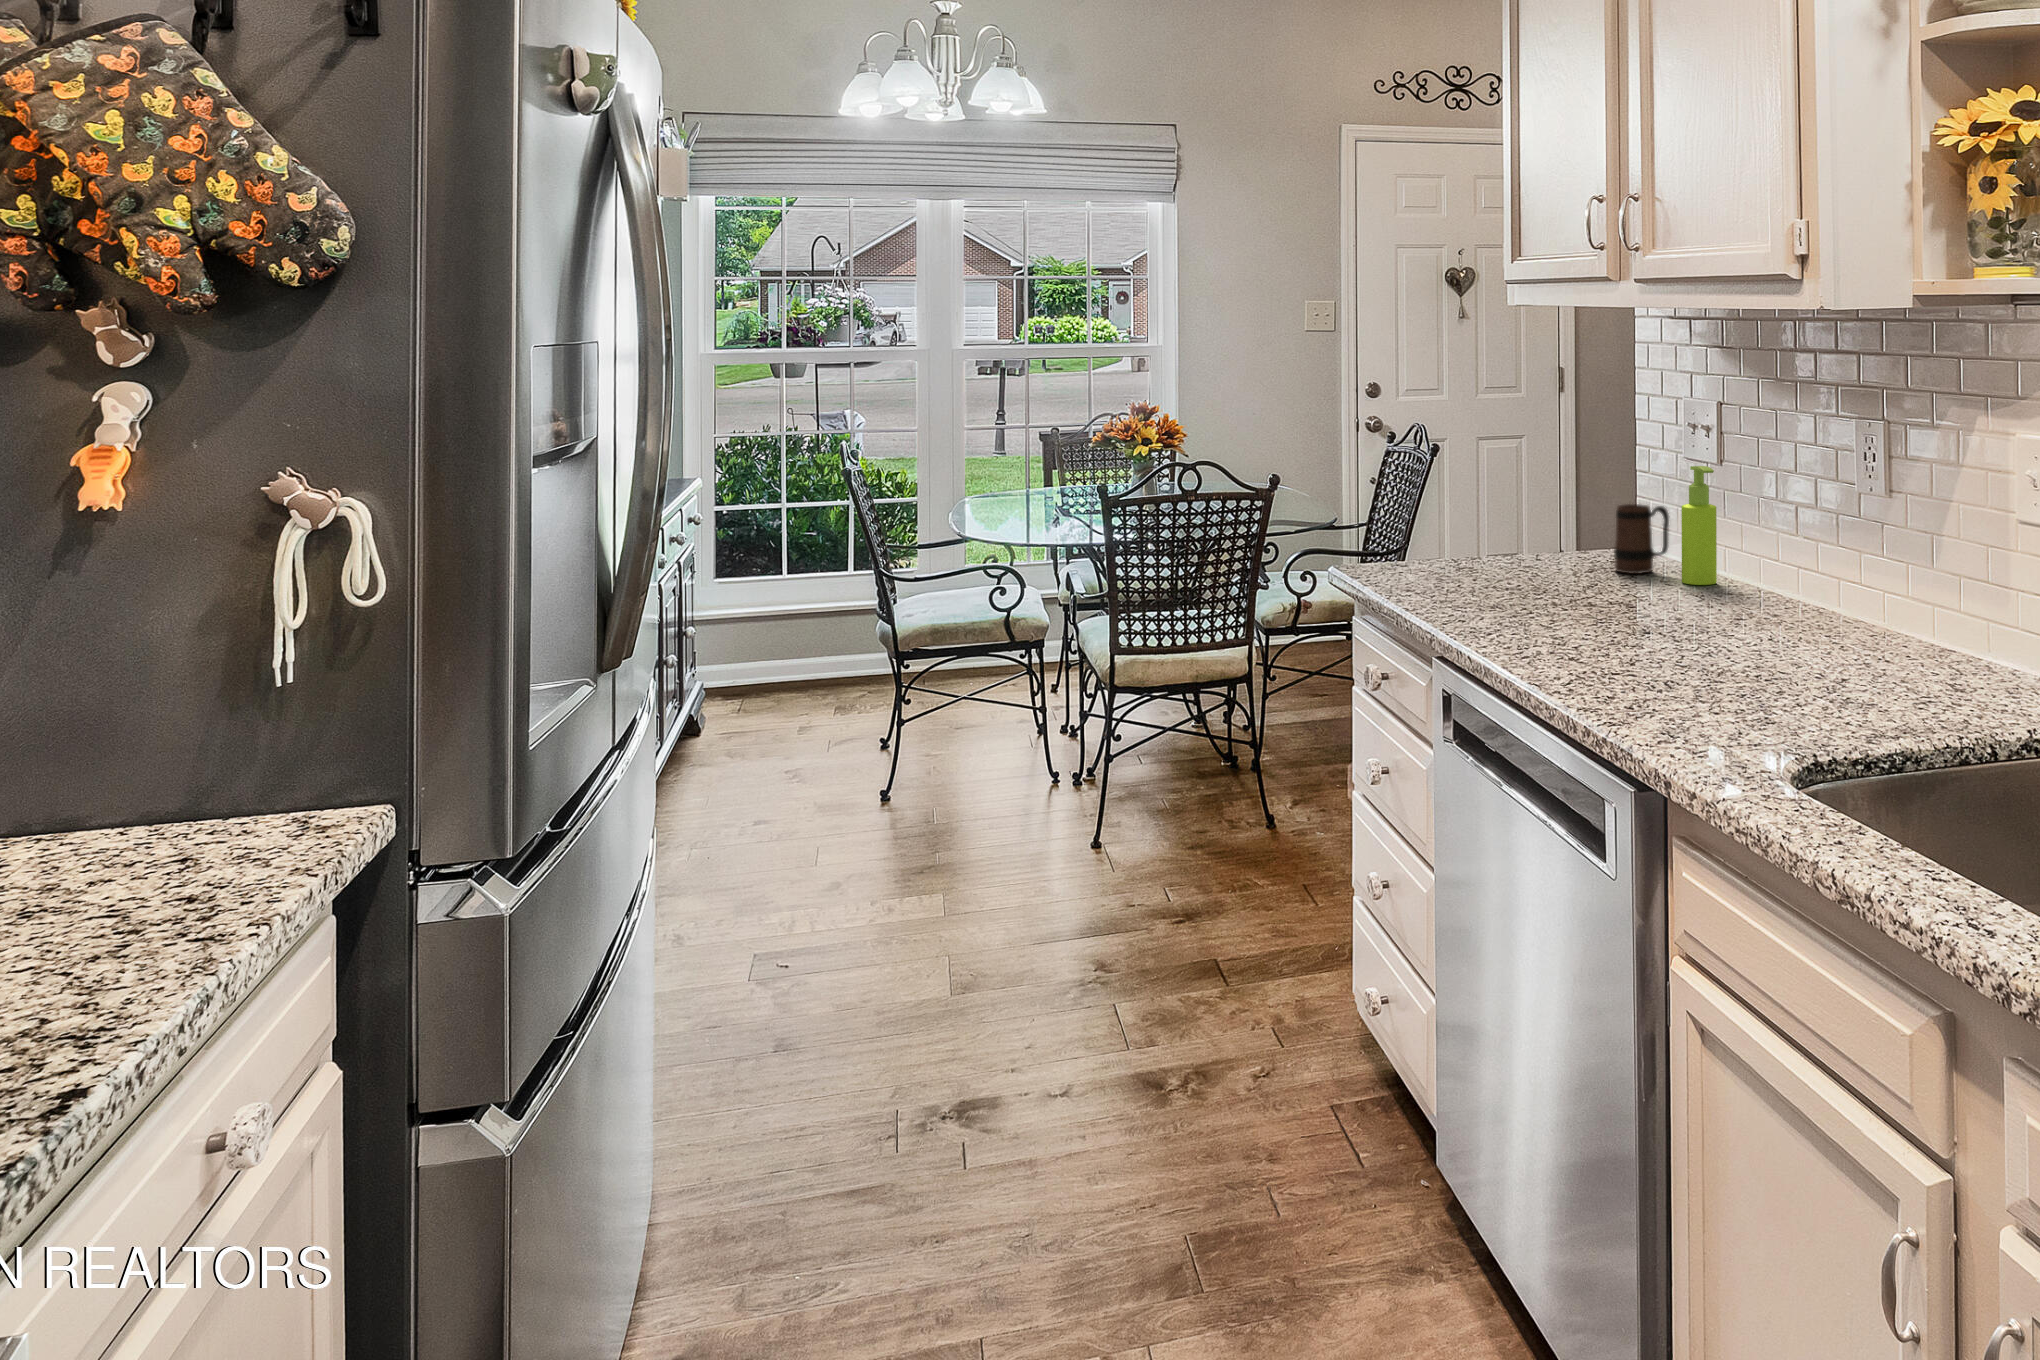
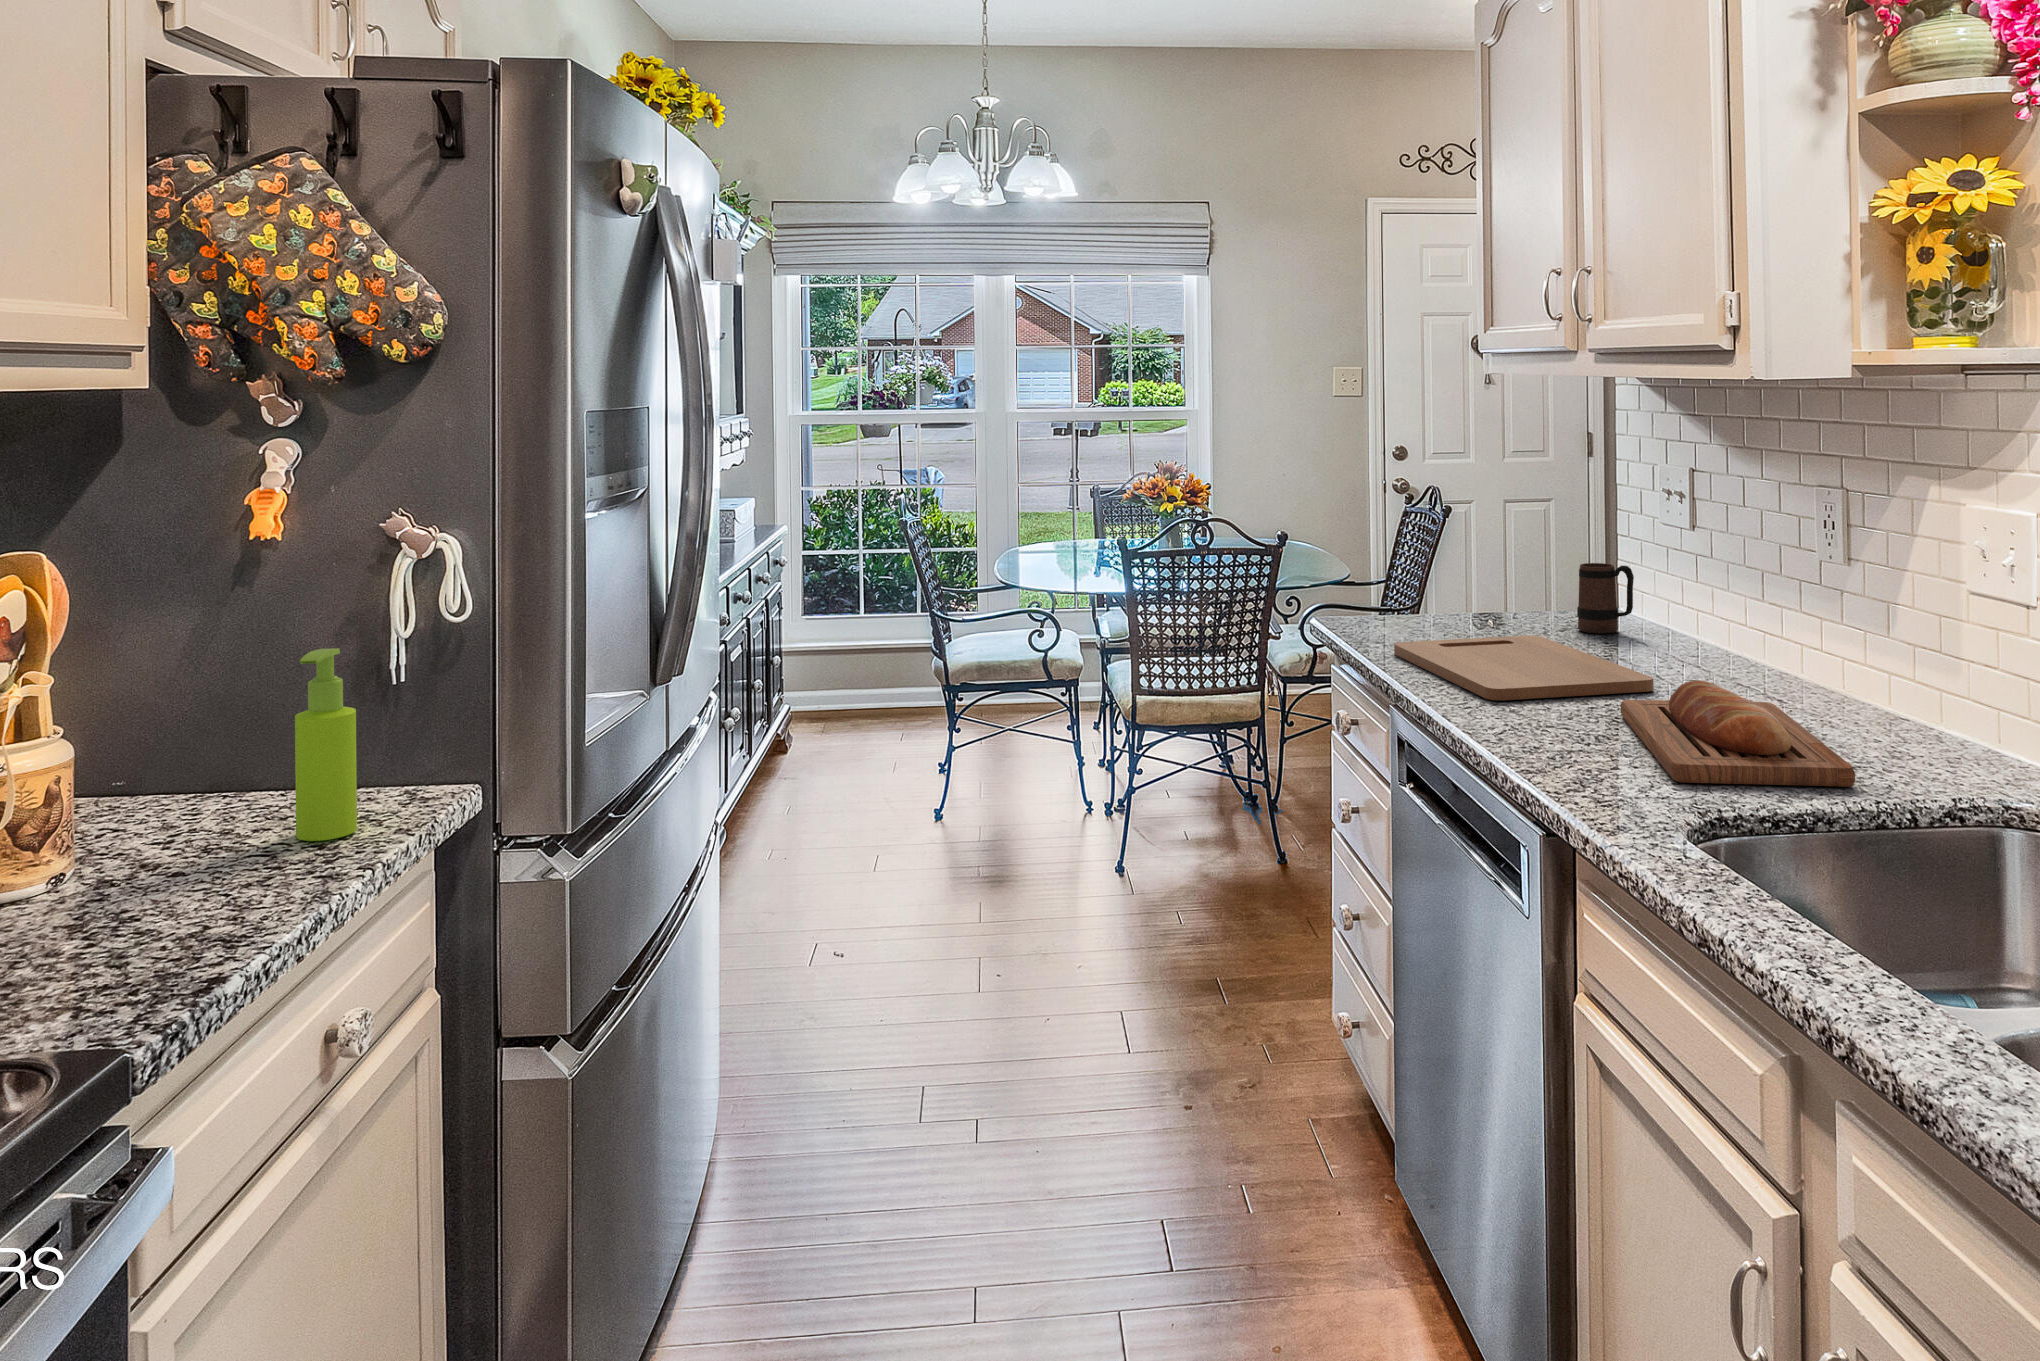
soap dispenser: present [1682,466,1717,585] -> present [295,648,357,841]
cutting board: none [1443,578,1707,645] -> present [1394,636,1654,700]
bread loaf: none [1685,618,1931,722] -> present [1621,681,1855,787]

